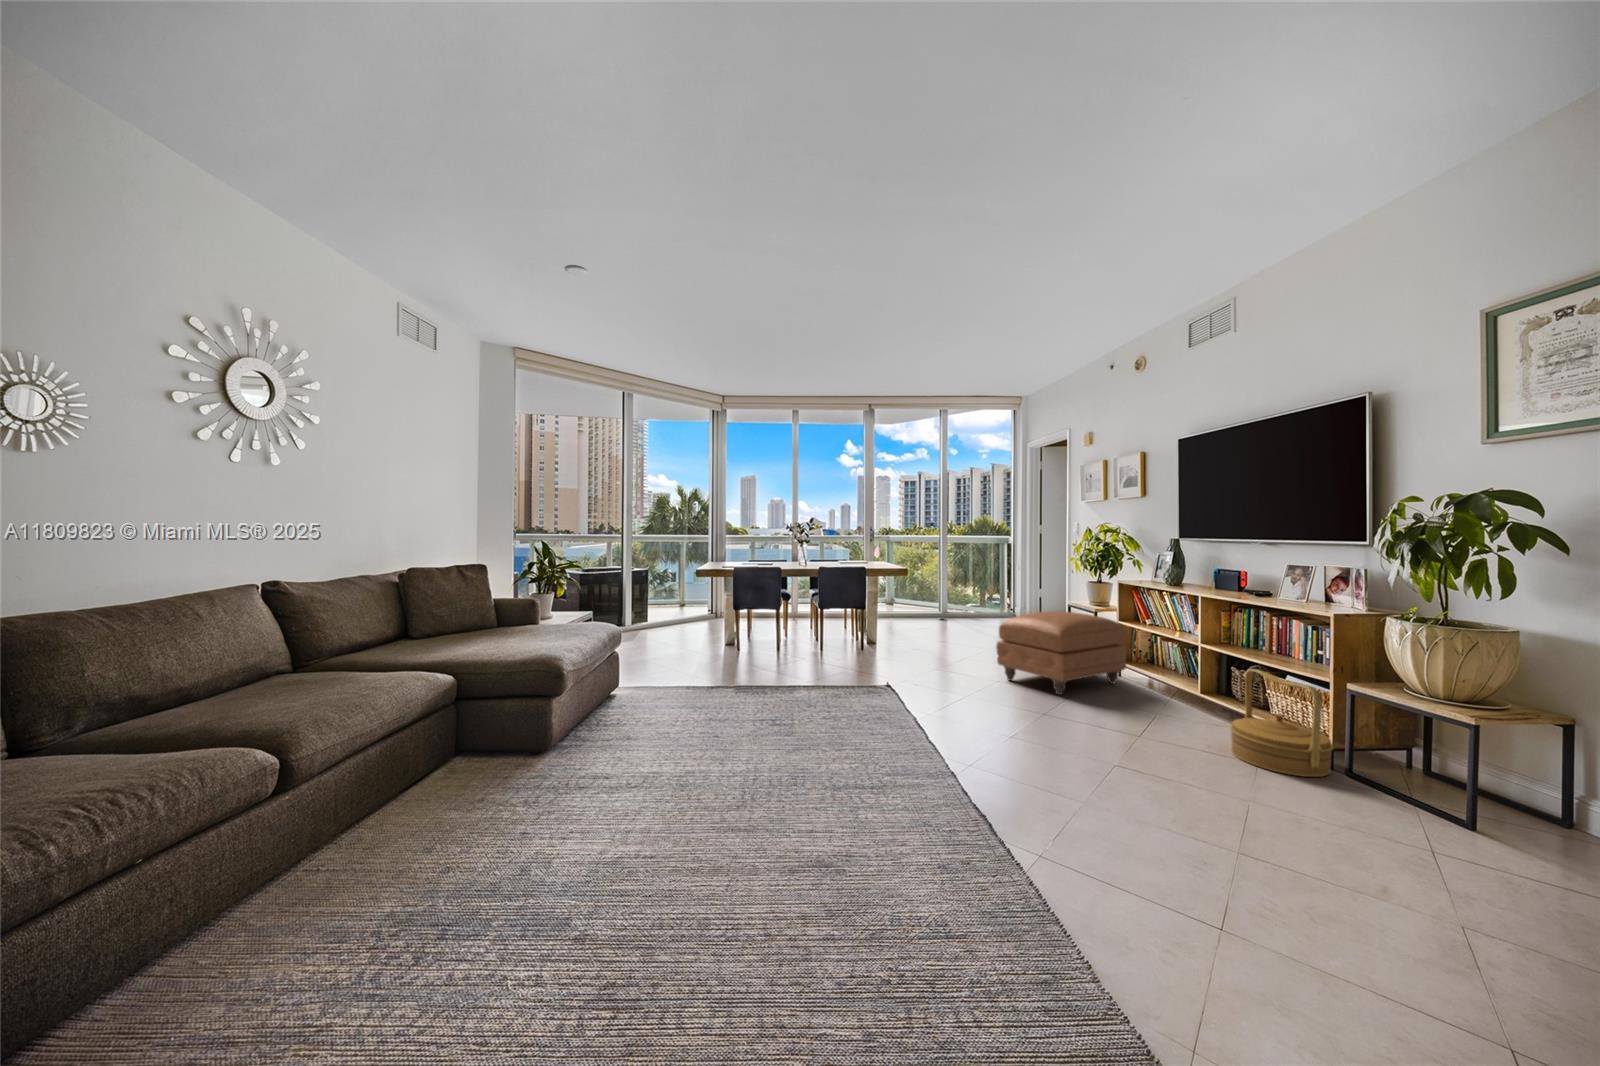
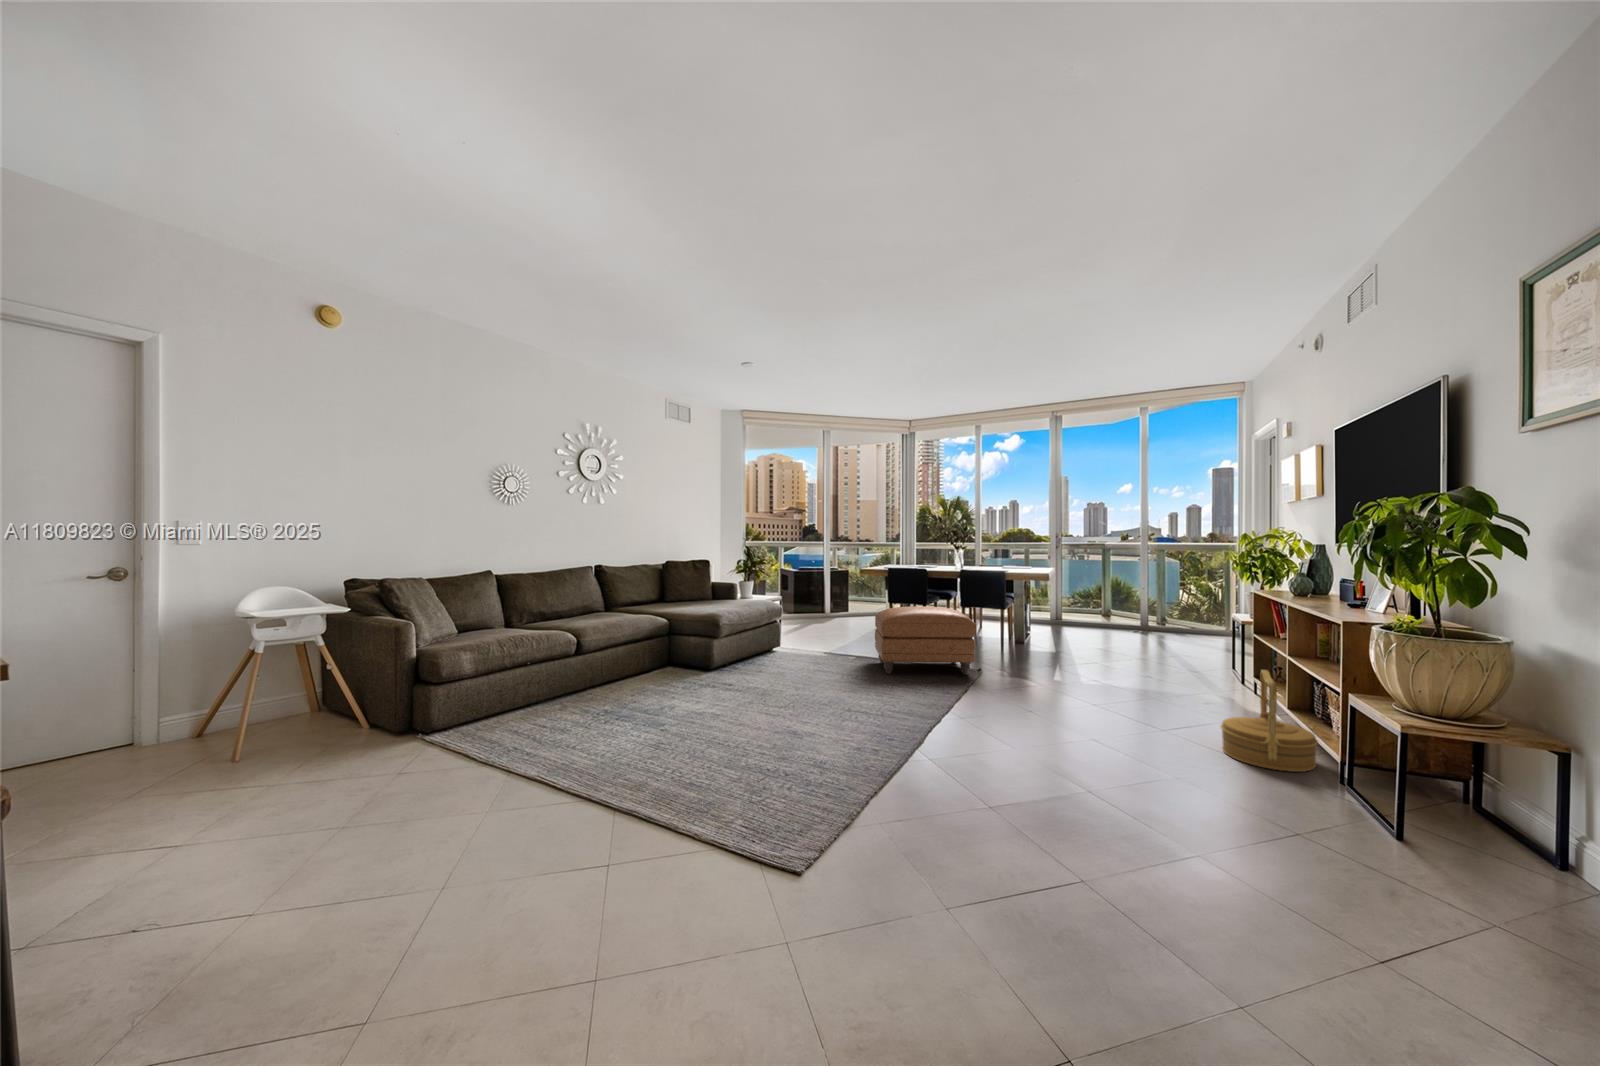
ottoman: present [996,611,1127,695] -> present [875,606,976,675]

